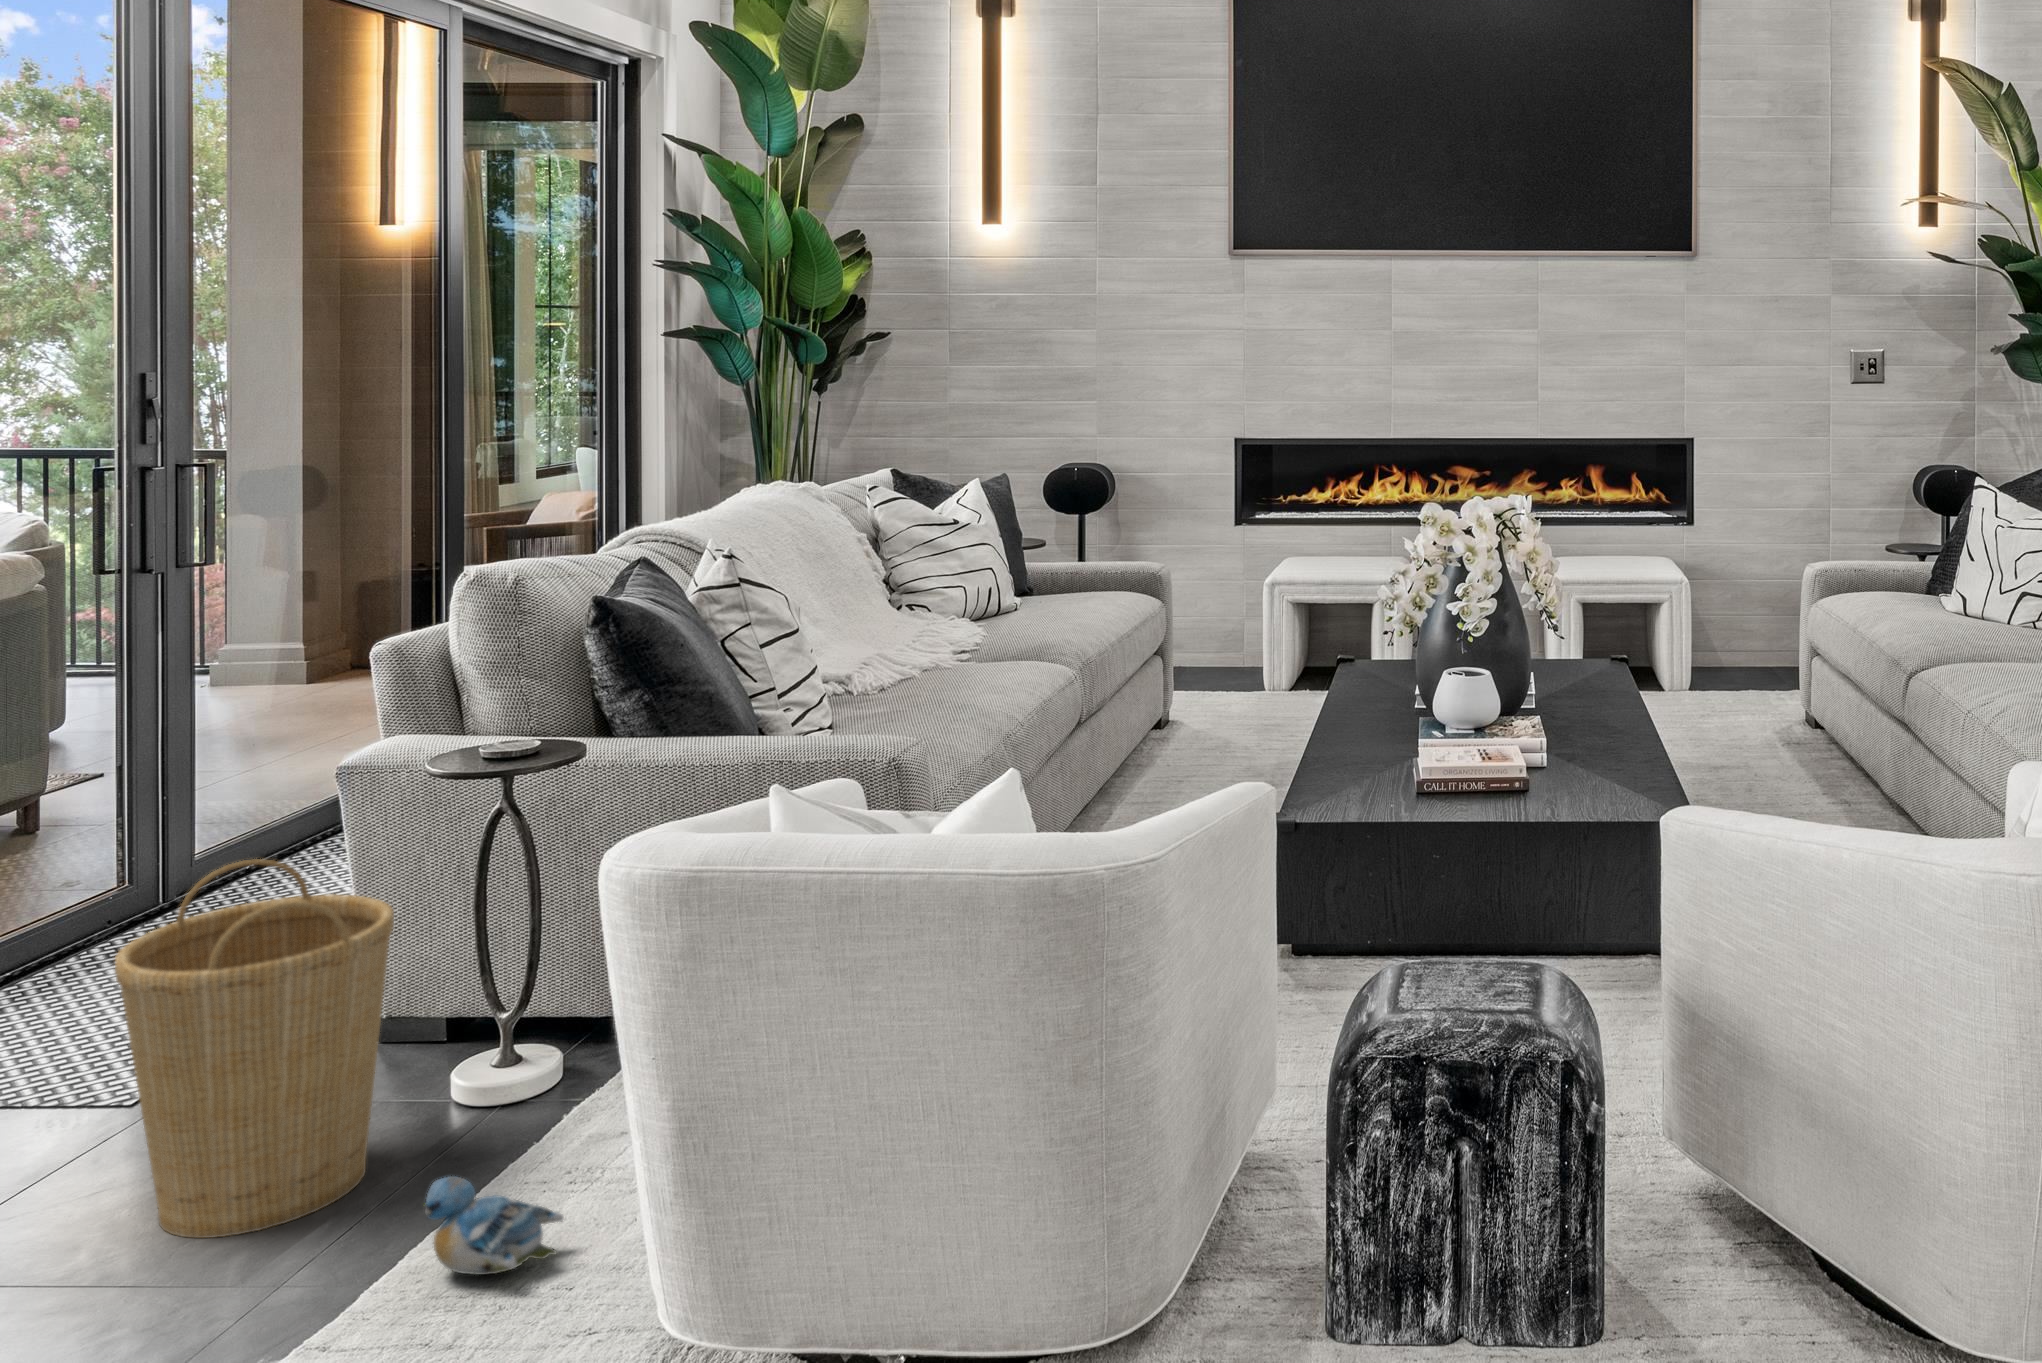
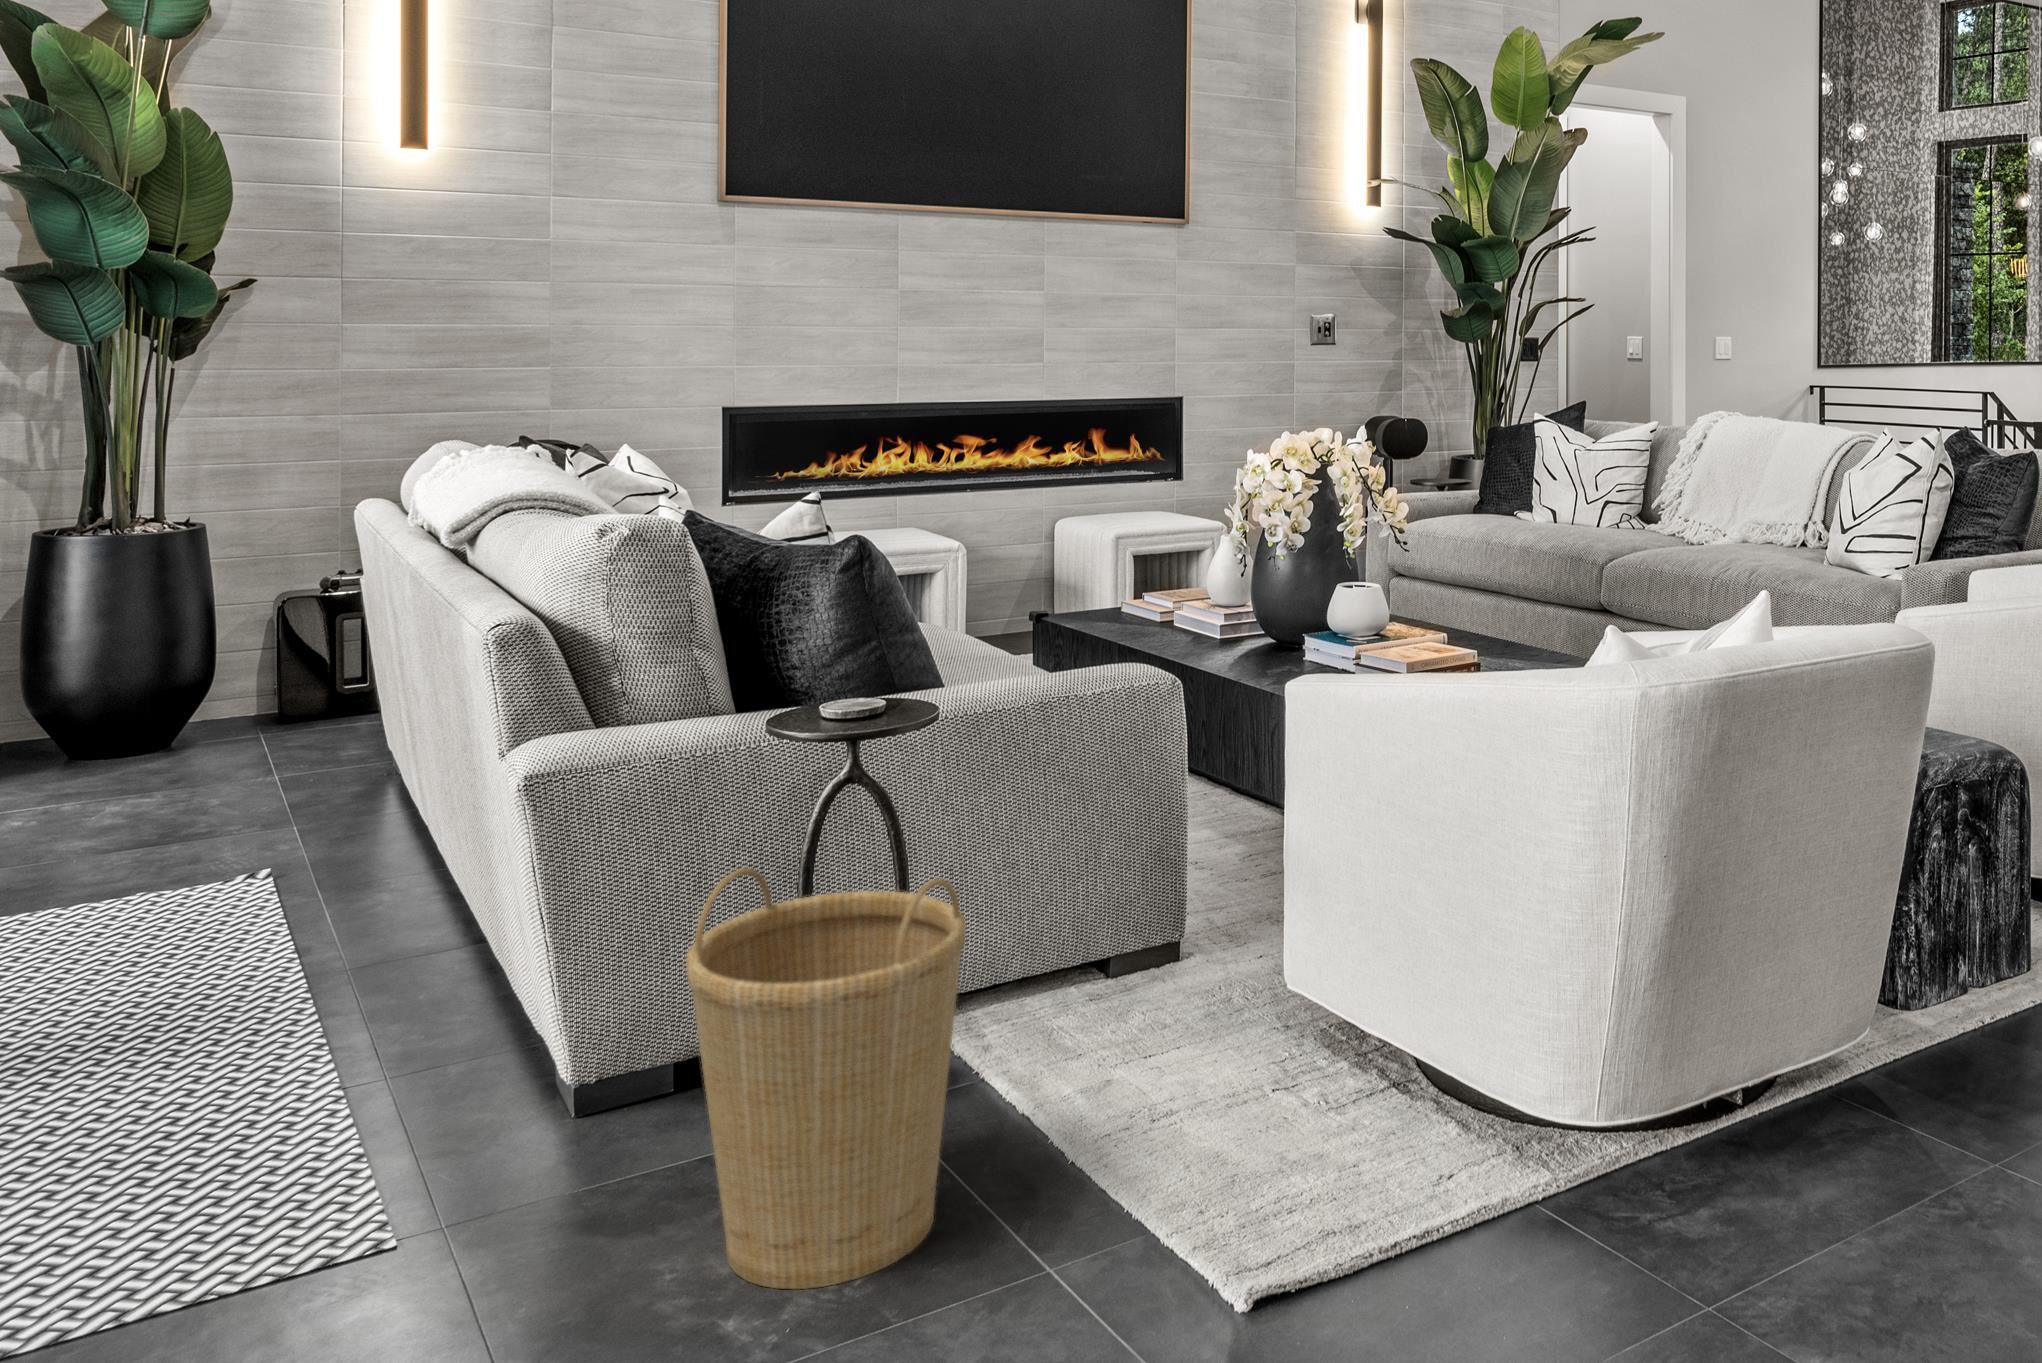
plush toy: present [424,1176,563,1275] -> none [1190,1099,1314,1189]

